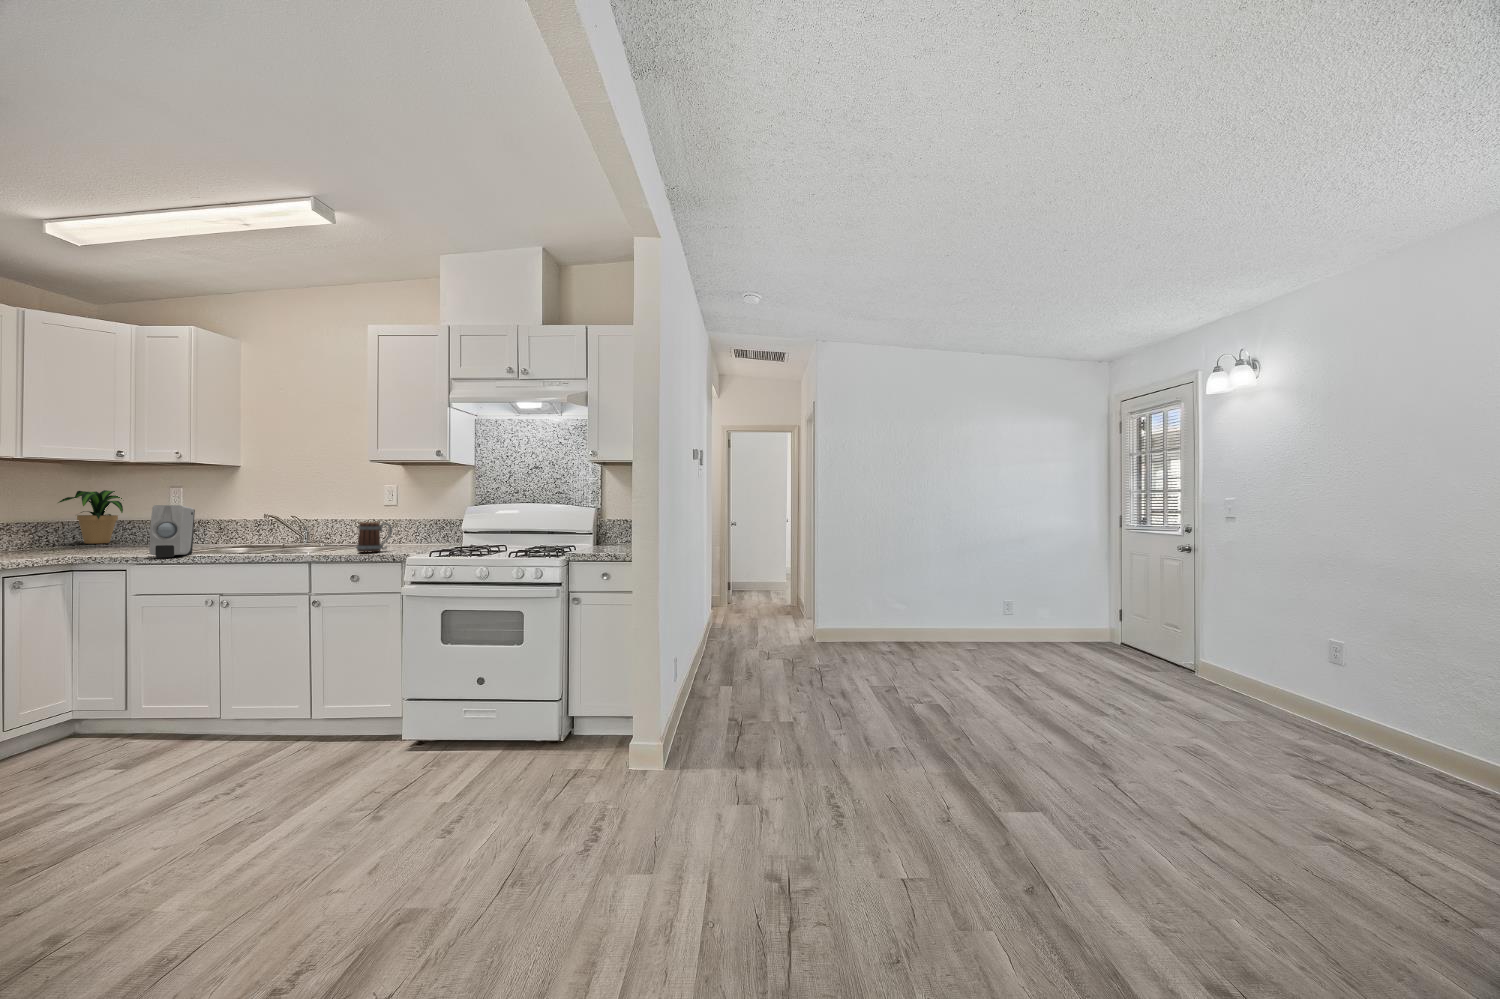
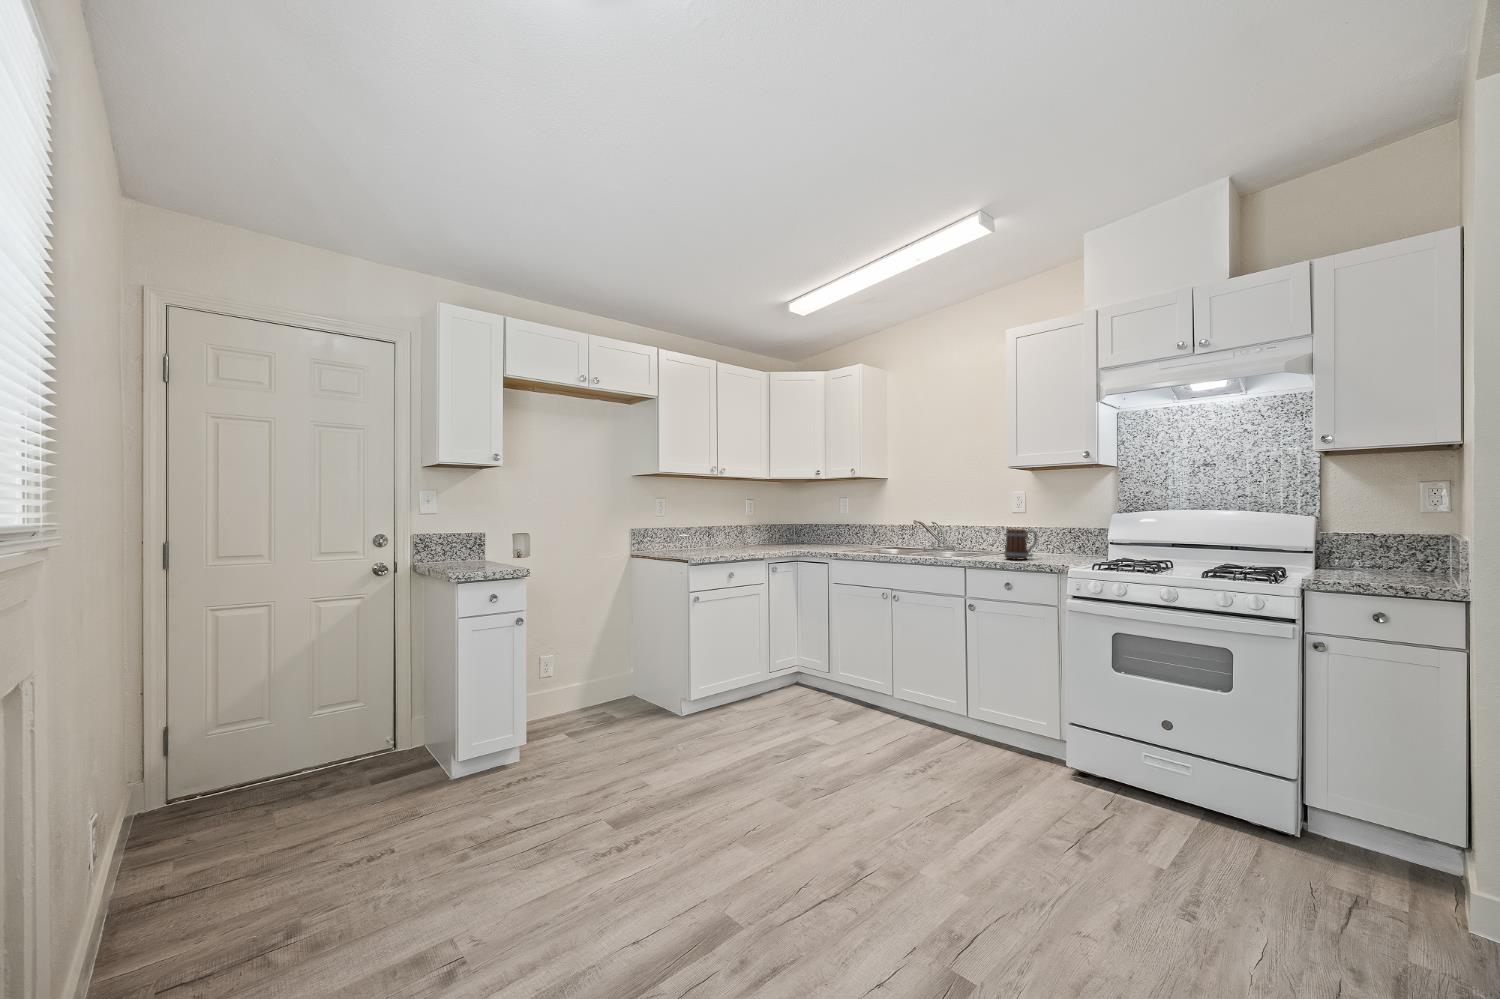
potted plant: present [58,490,124,544] -> none [778,501,817,539]
soap dispenser: present [150,505,195,557] -> none [843,512,868,554]

